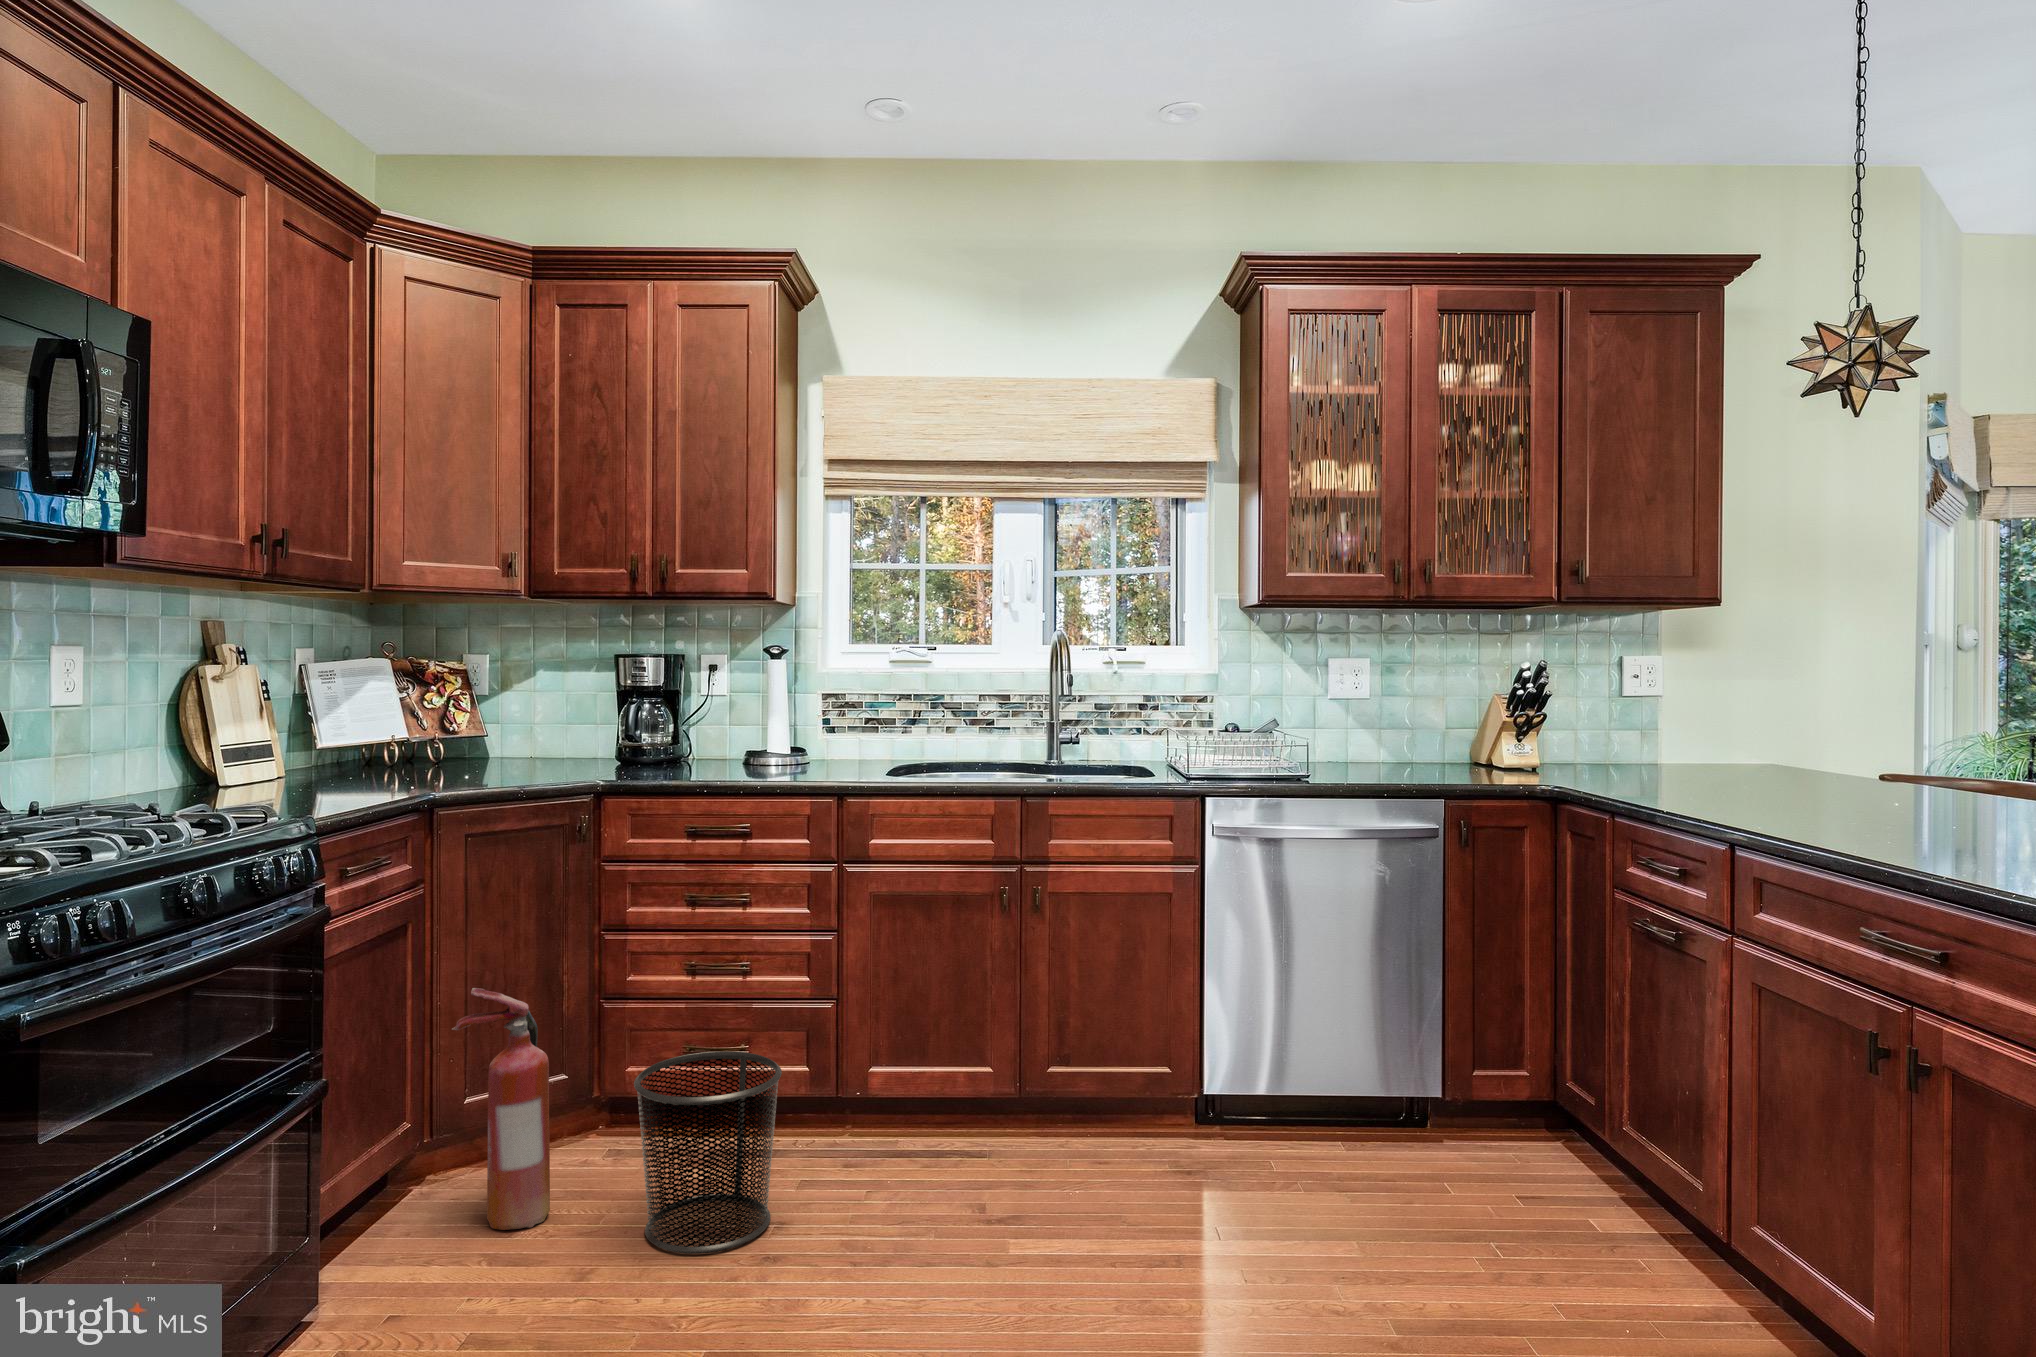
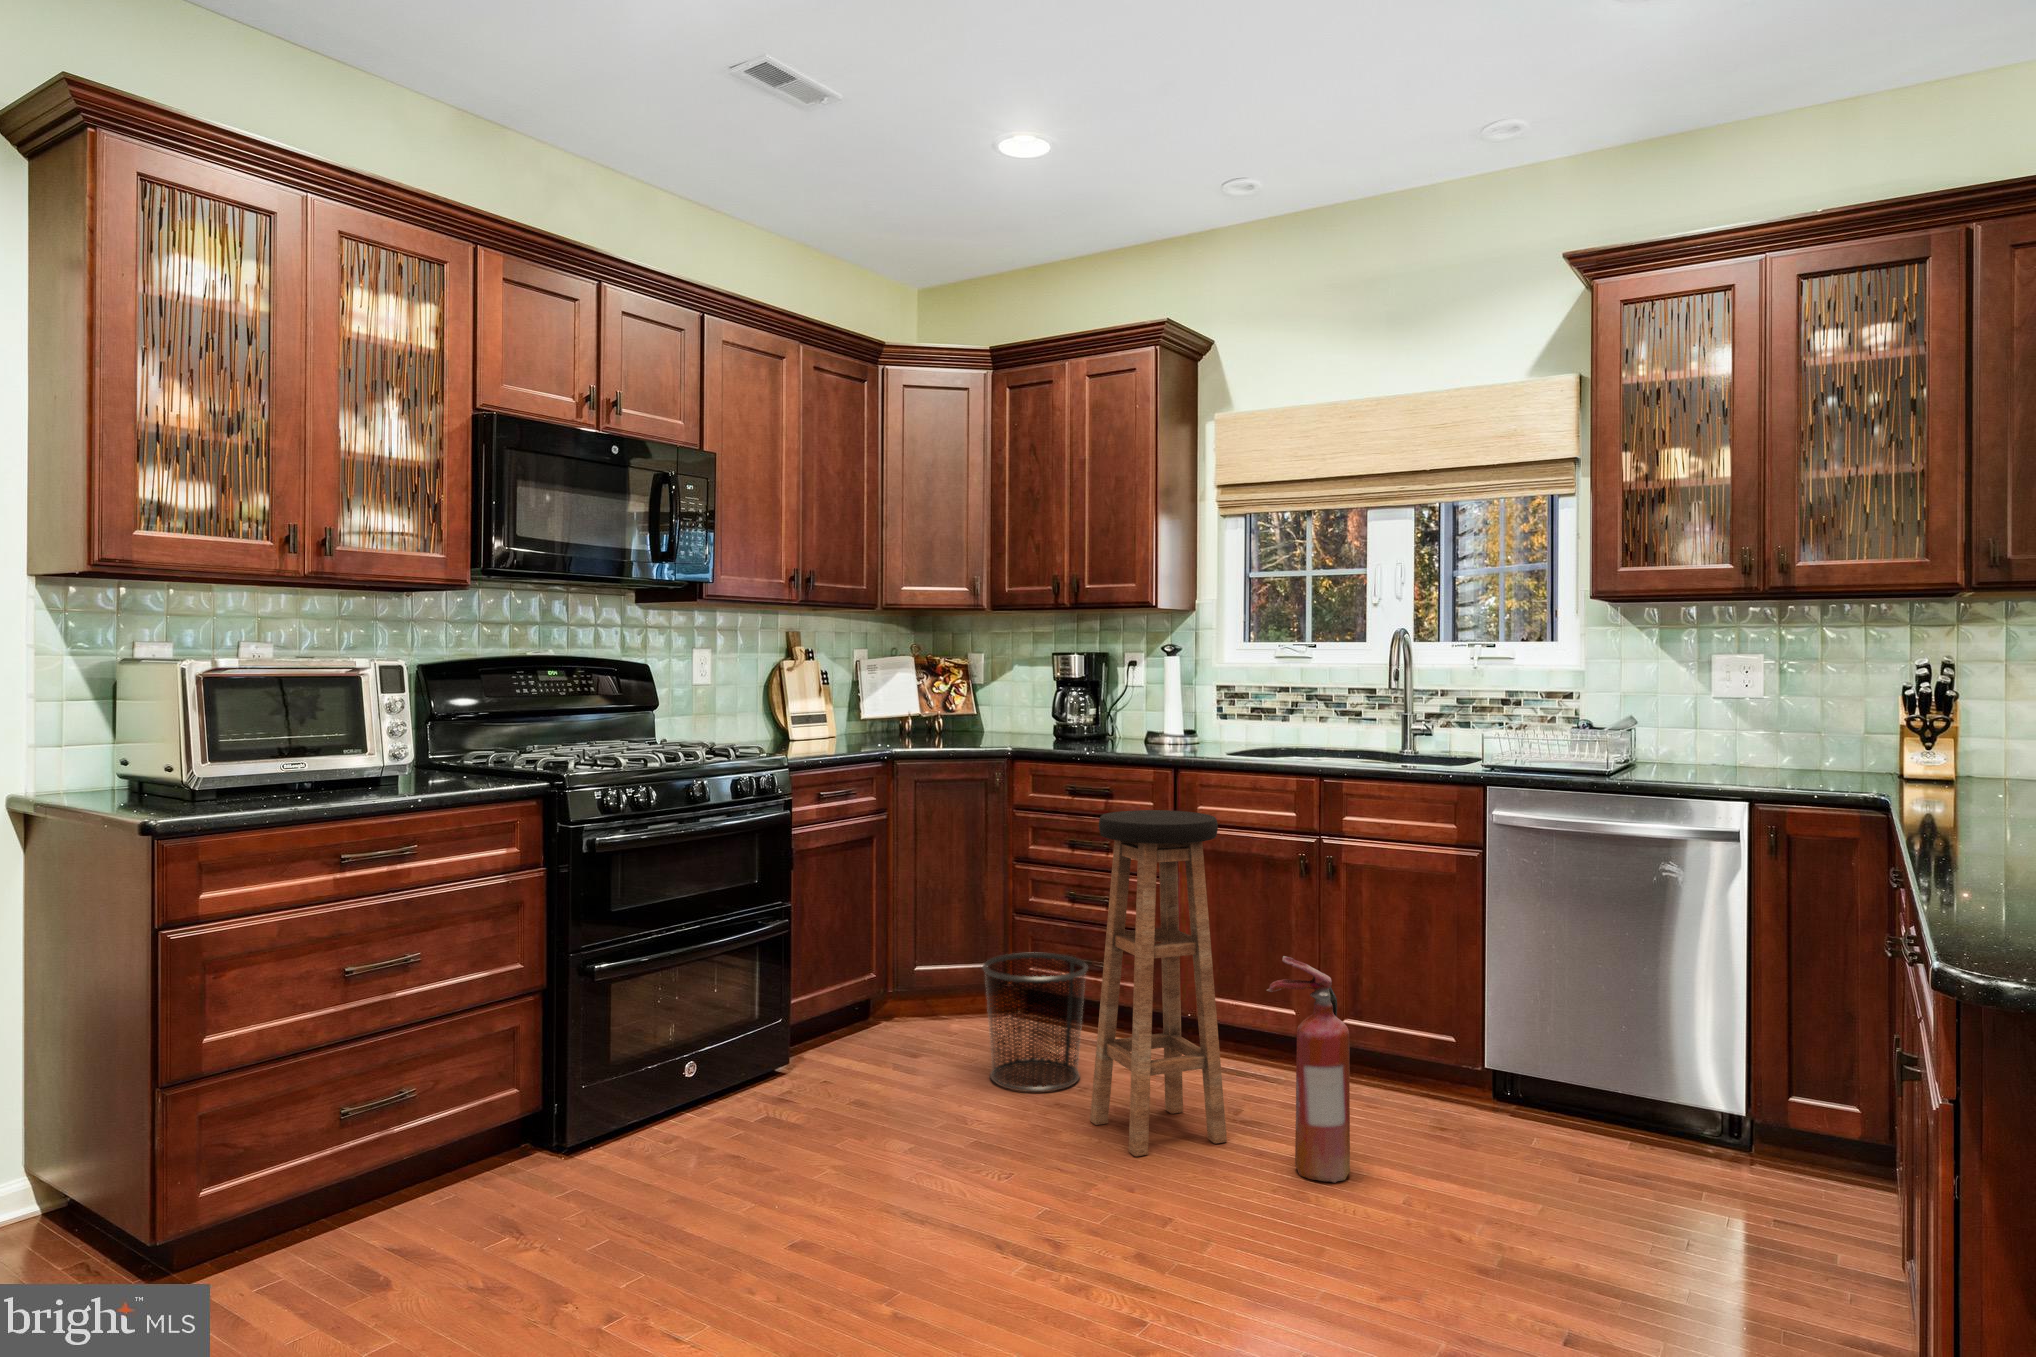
bar stool: none [834,853,1015,1315] -> present [1090,810,1227,1156]
fire extinguisher: present [452,988,550,1230] -> present [1266,956,1350,1183]

